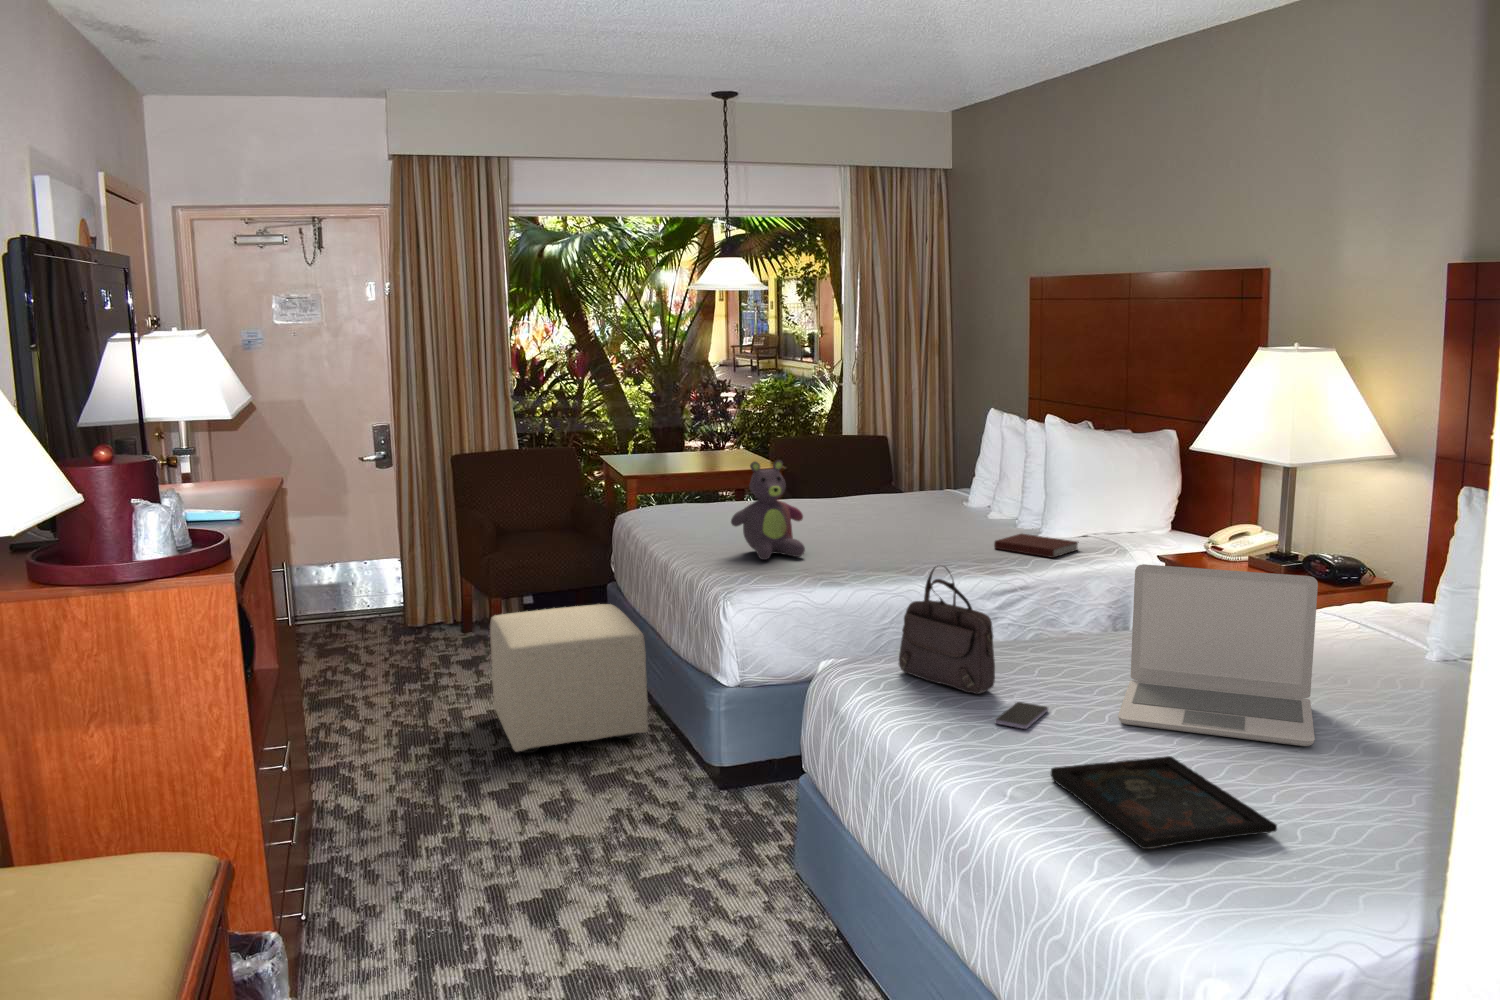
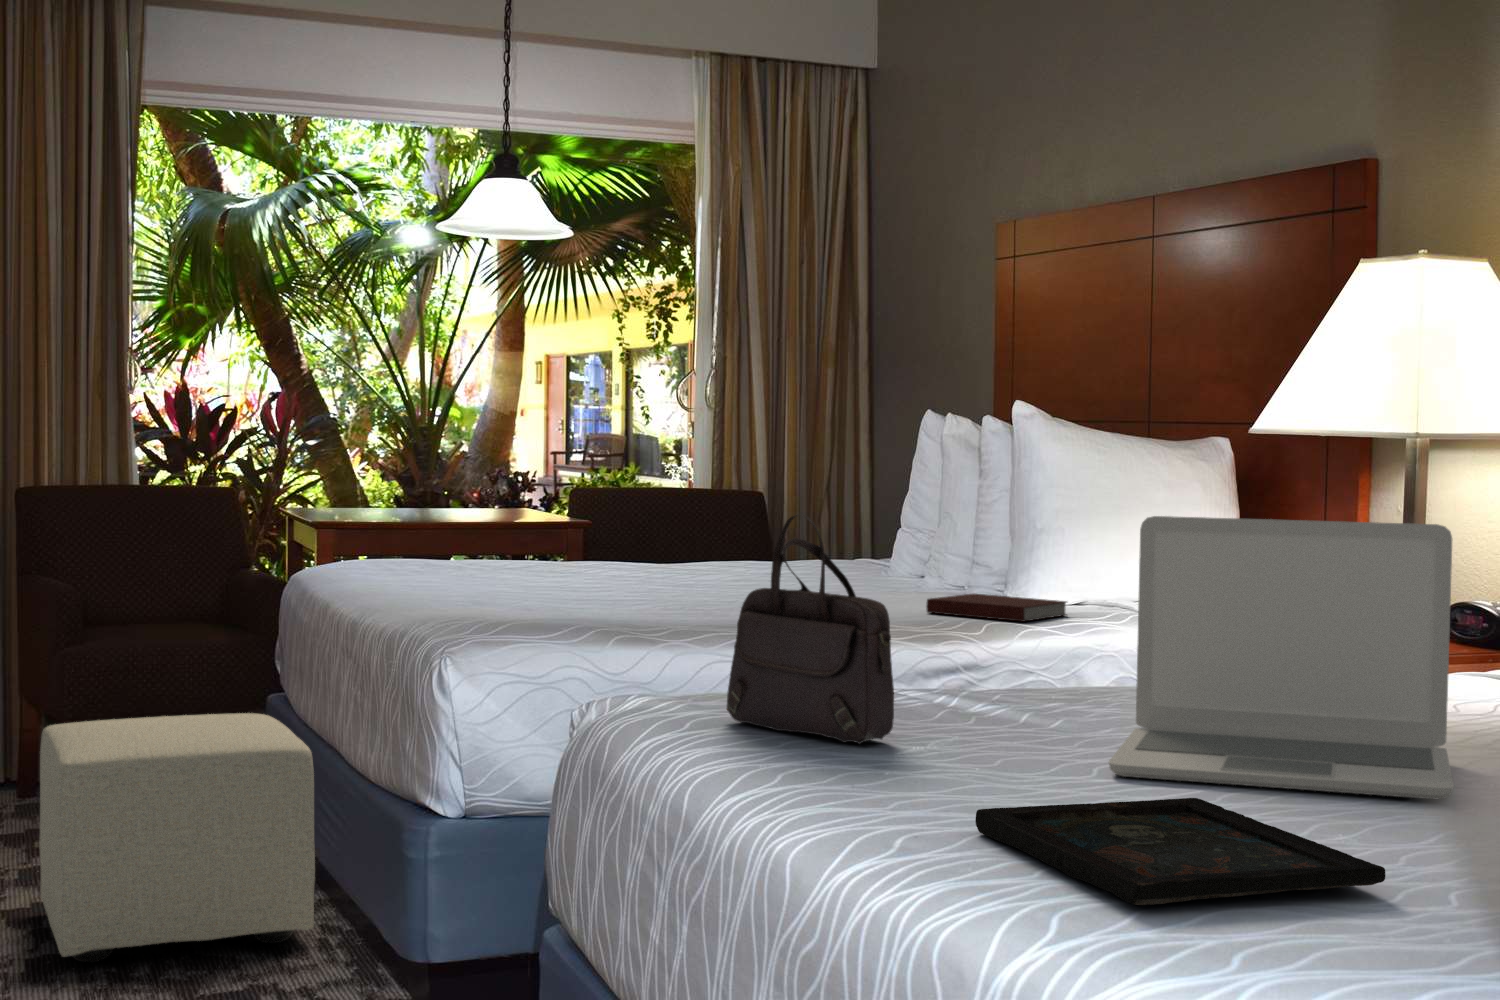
stuffed bear: present [731,460,805,560] -> none [473,451,601,617]
smartphone: present [995,702,1048,729] -> none [886,750,986,779]

